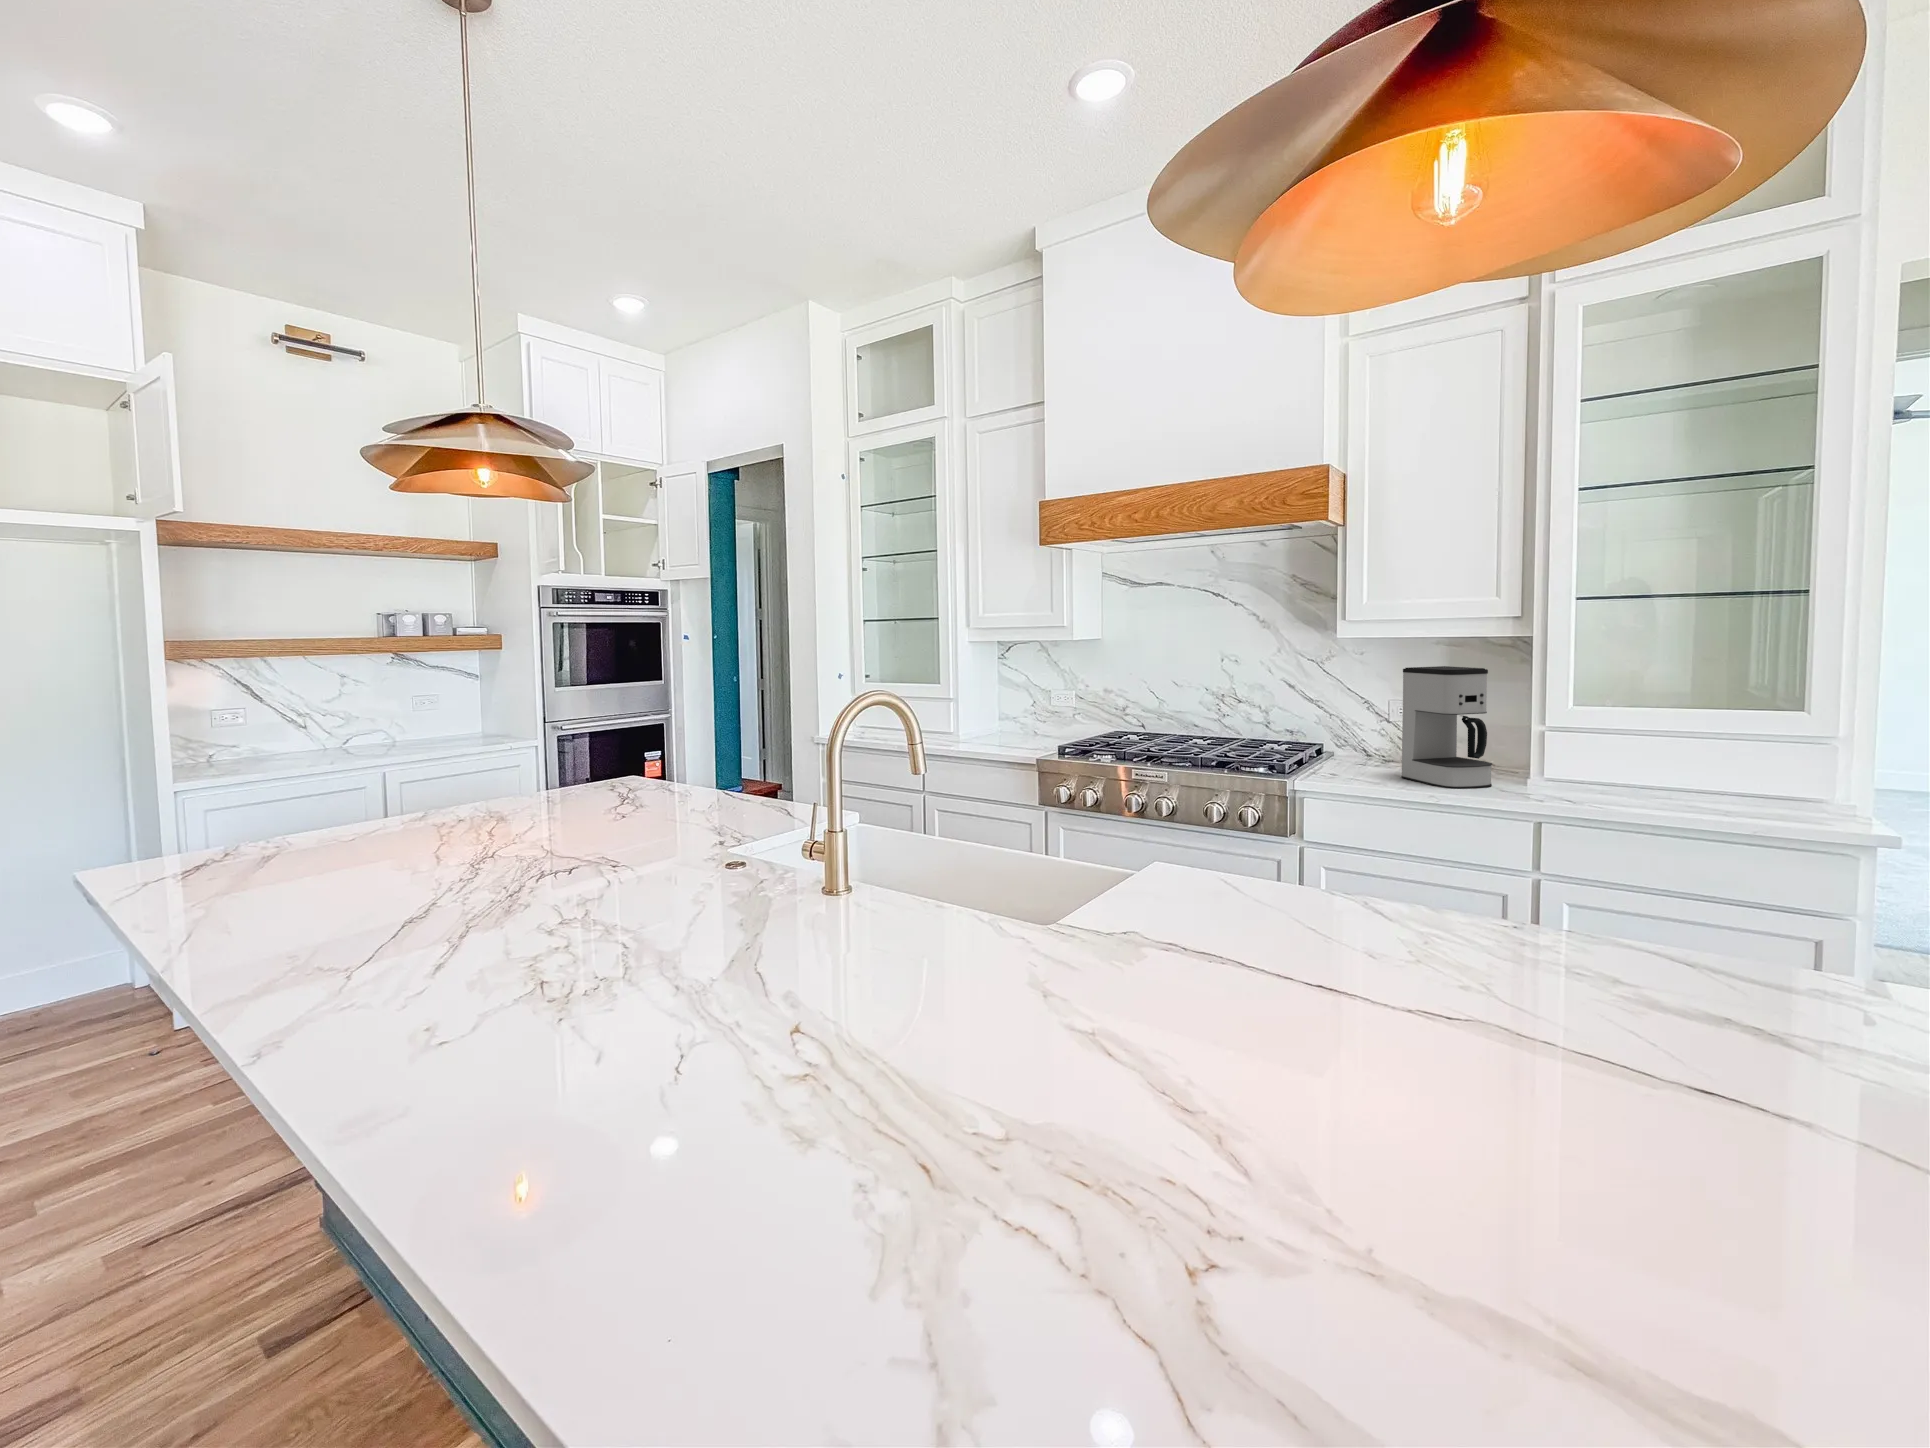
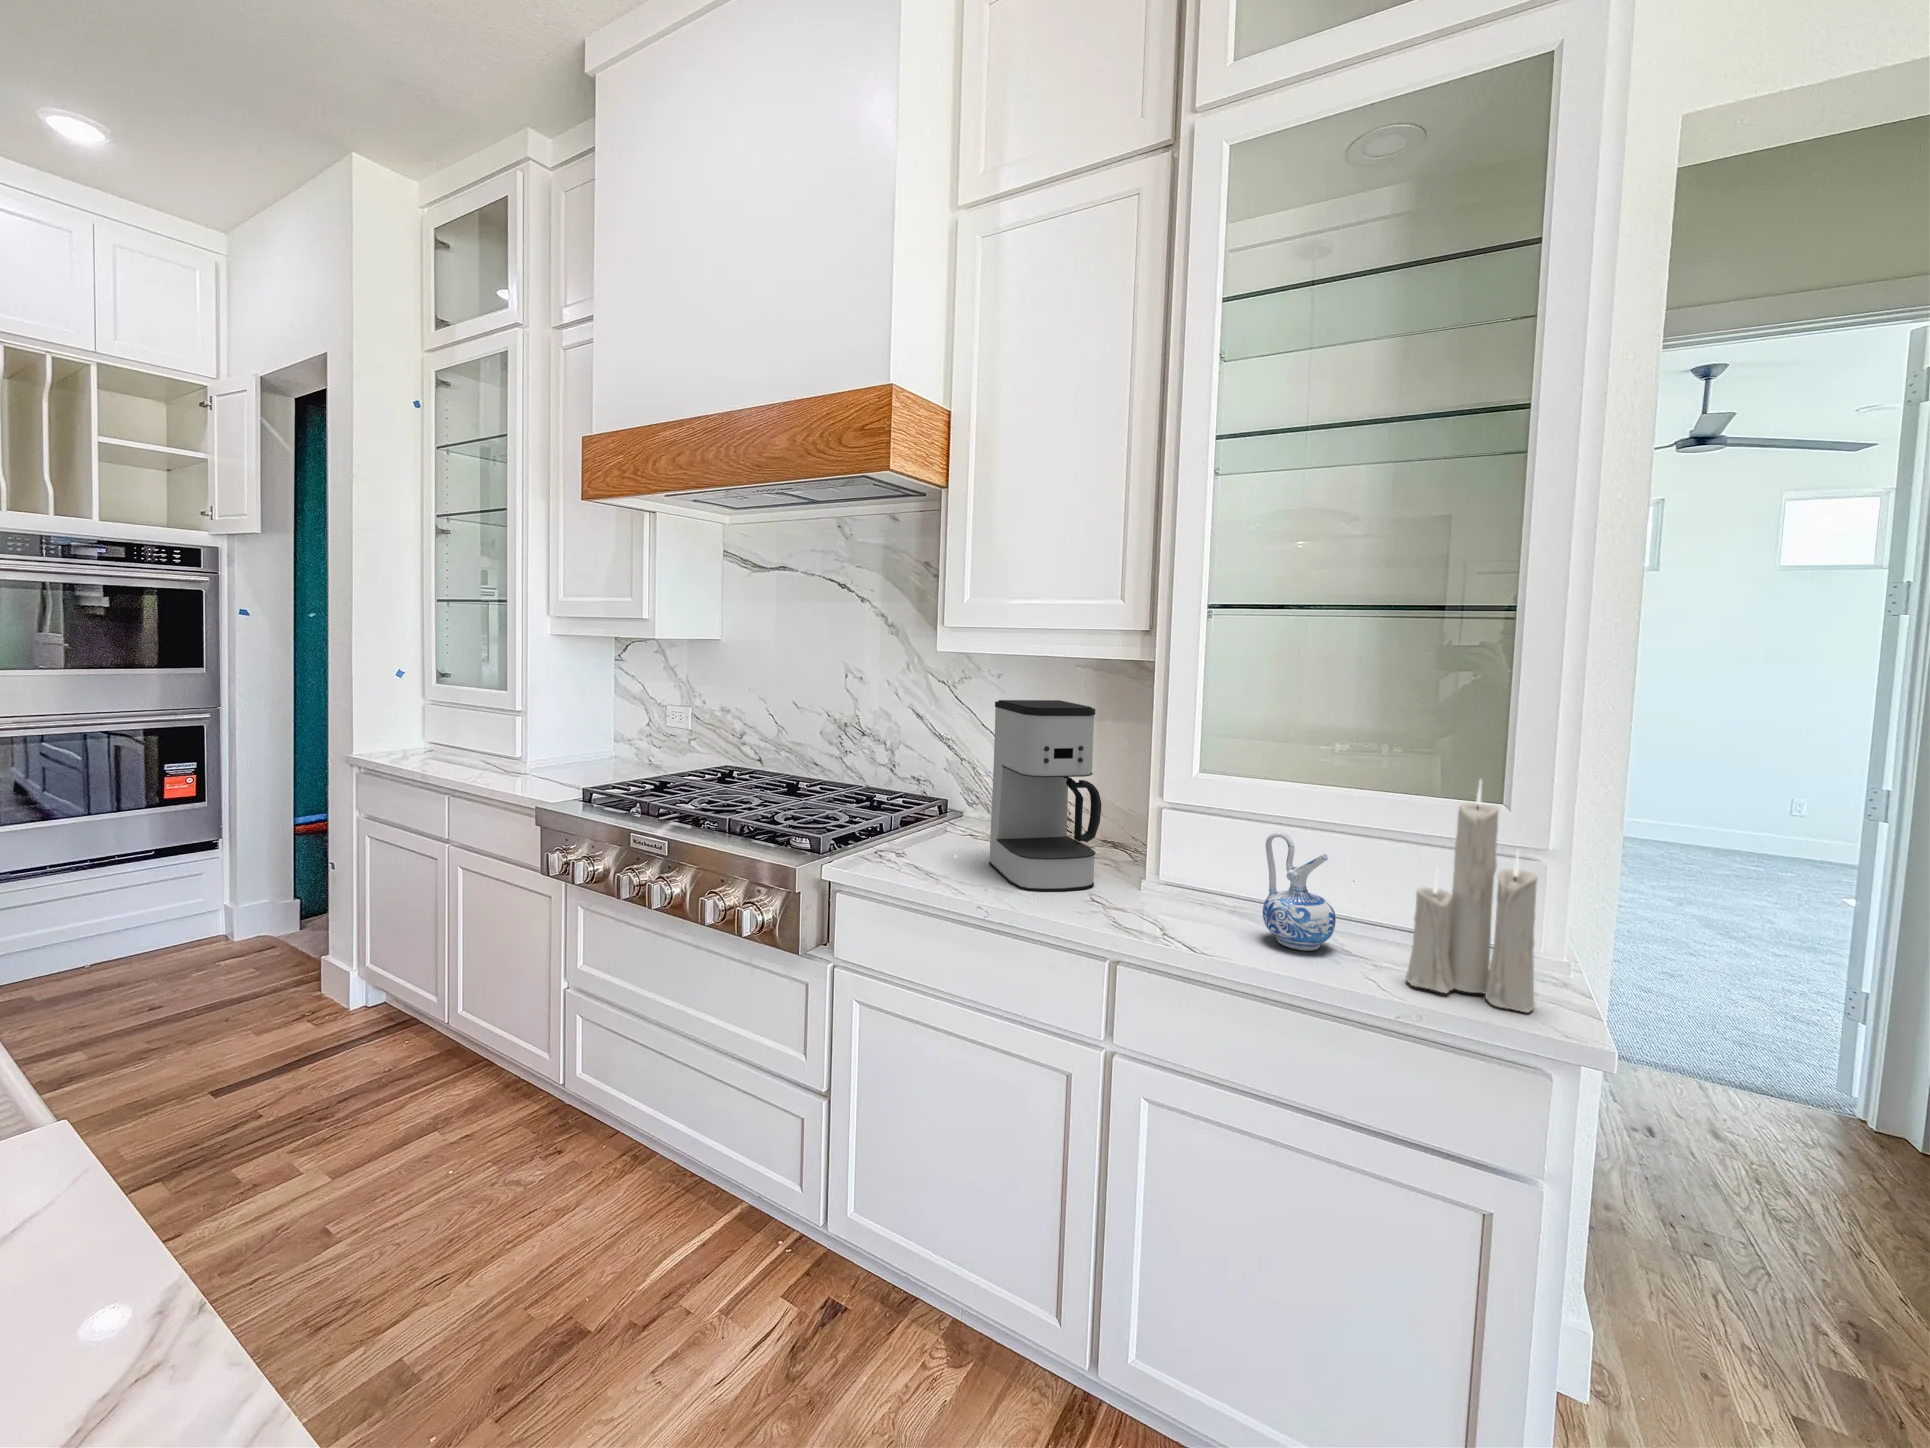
candle: none [1753,686,1844,825] -> present [1406,781,1538,1013]
ceramic pitcher: none [1639,736,1694,807] -> present [1263,832,1336,950]

